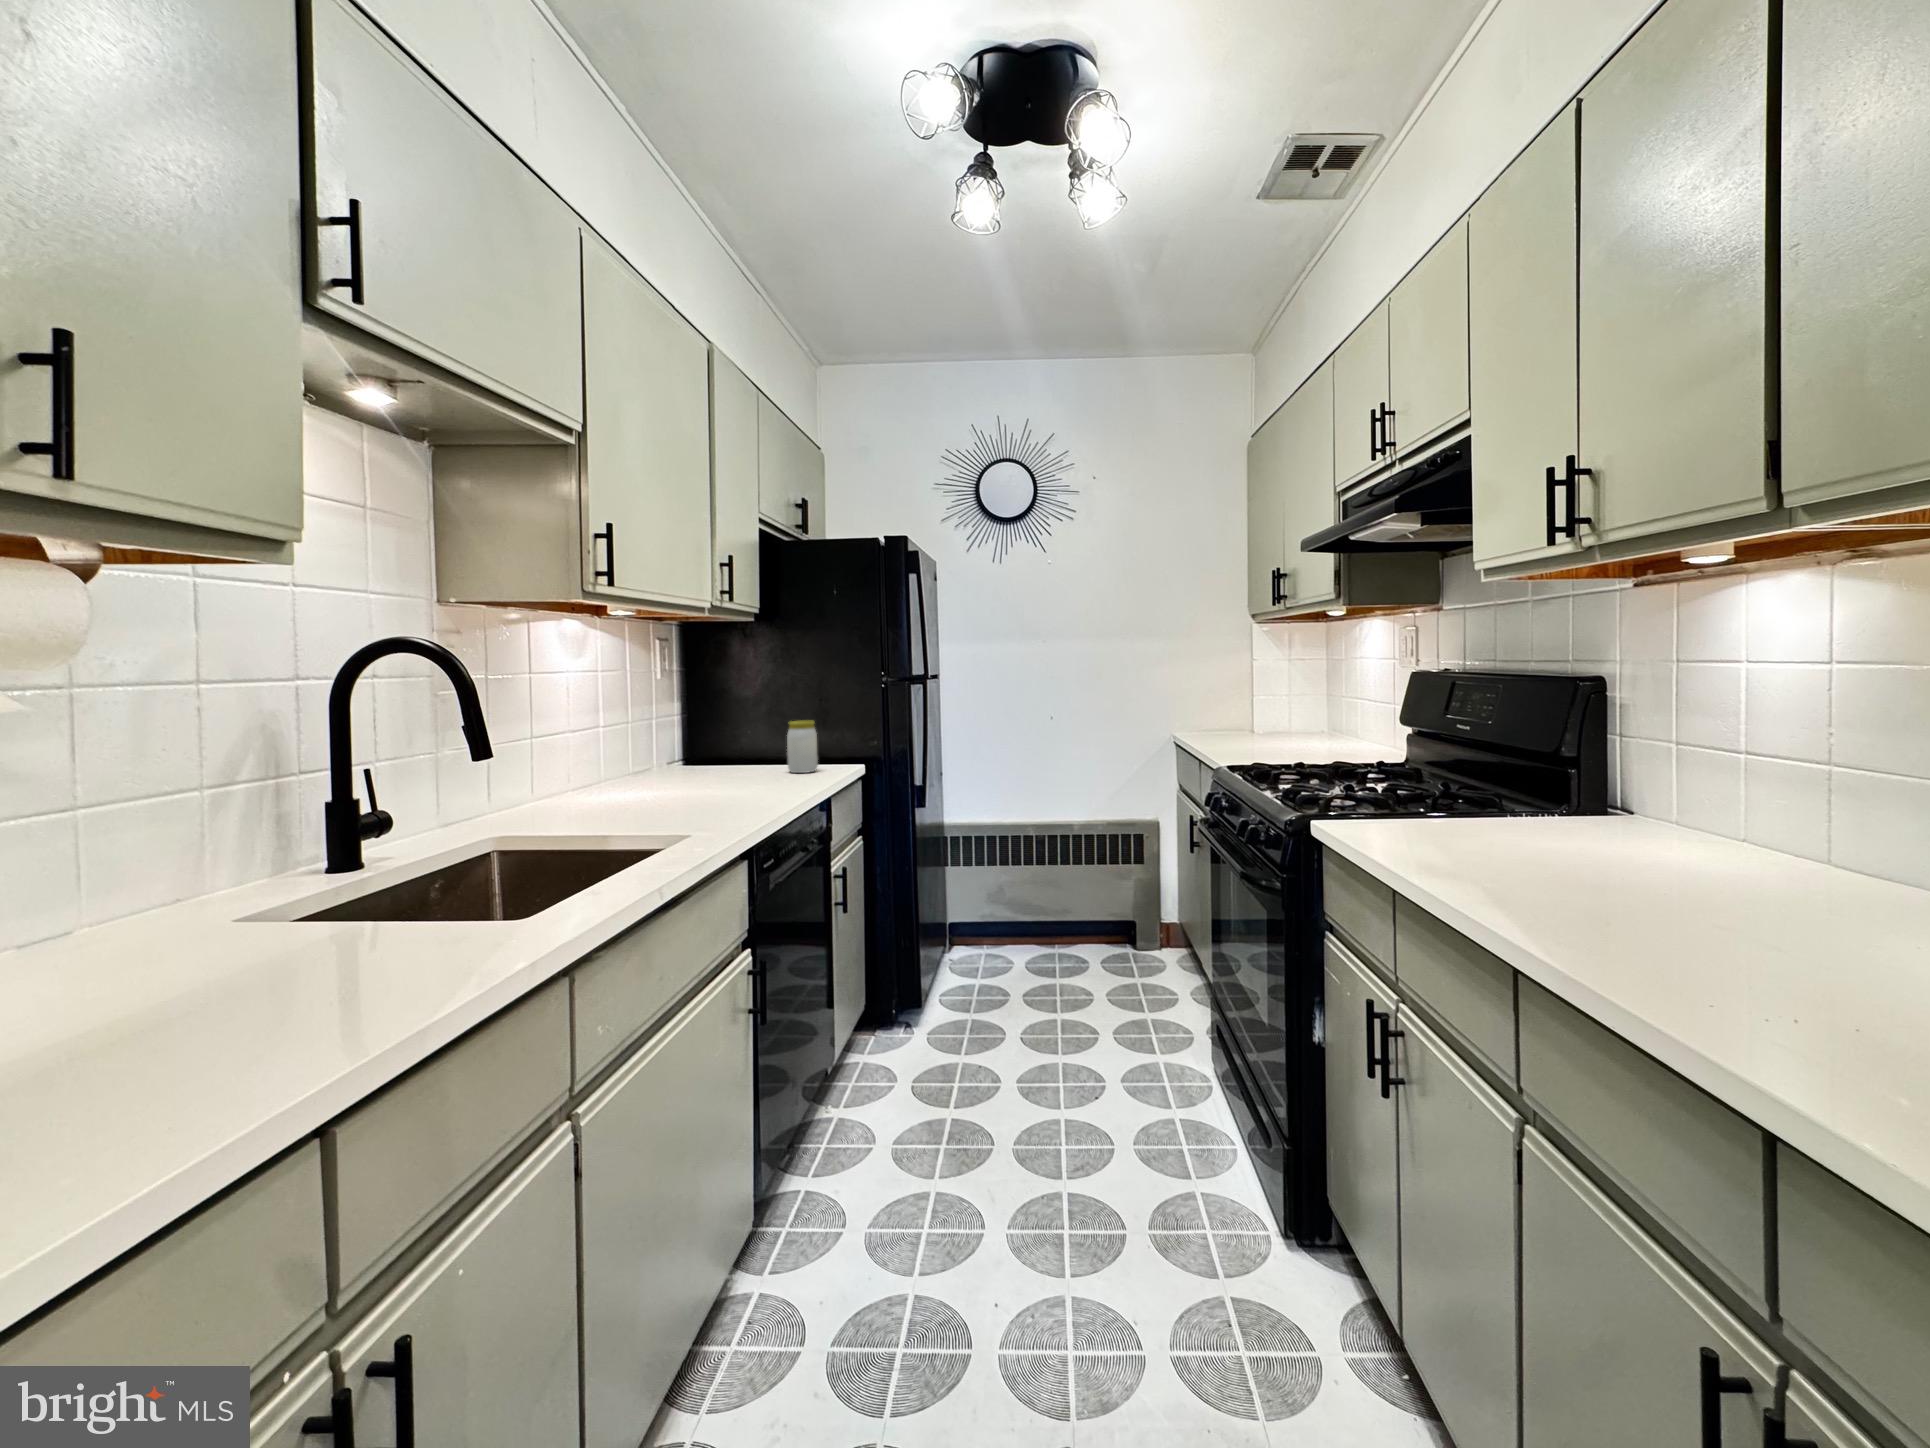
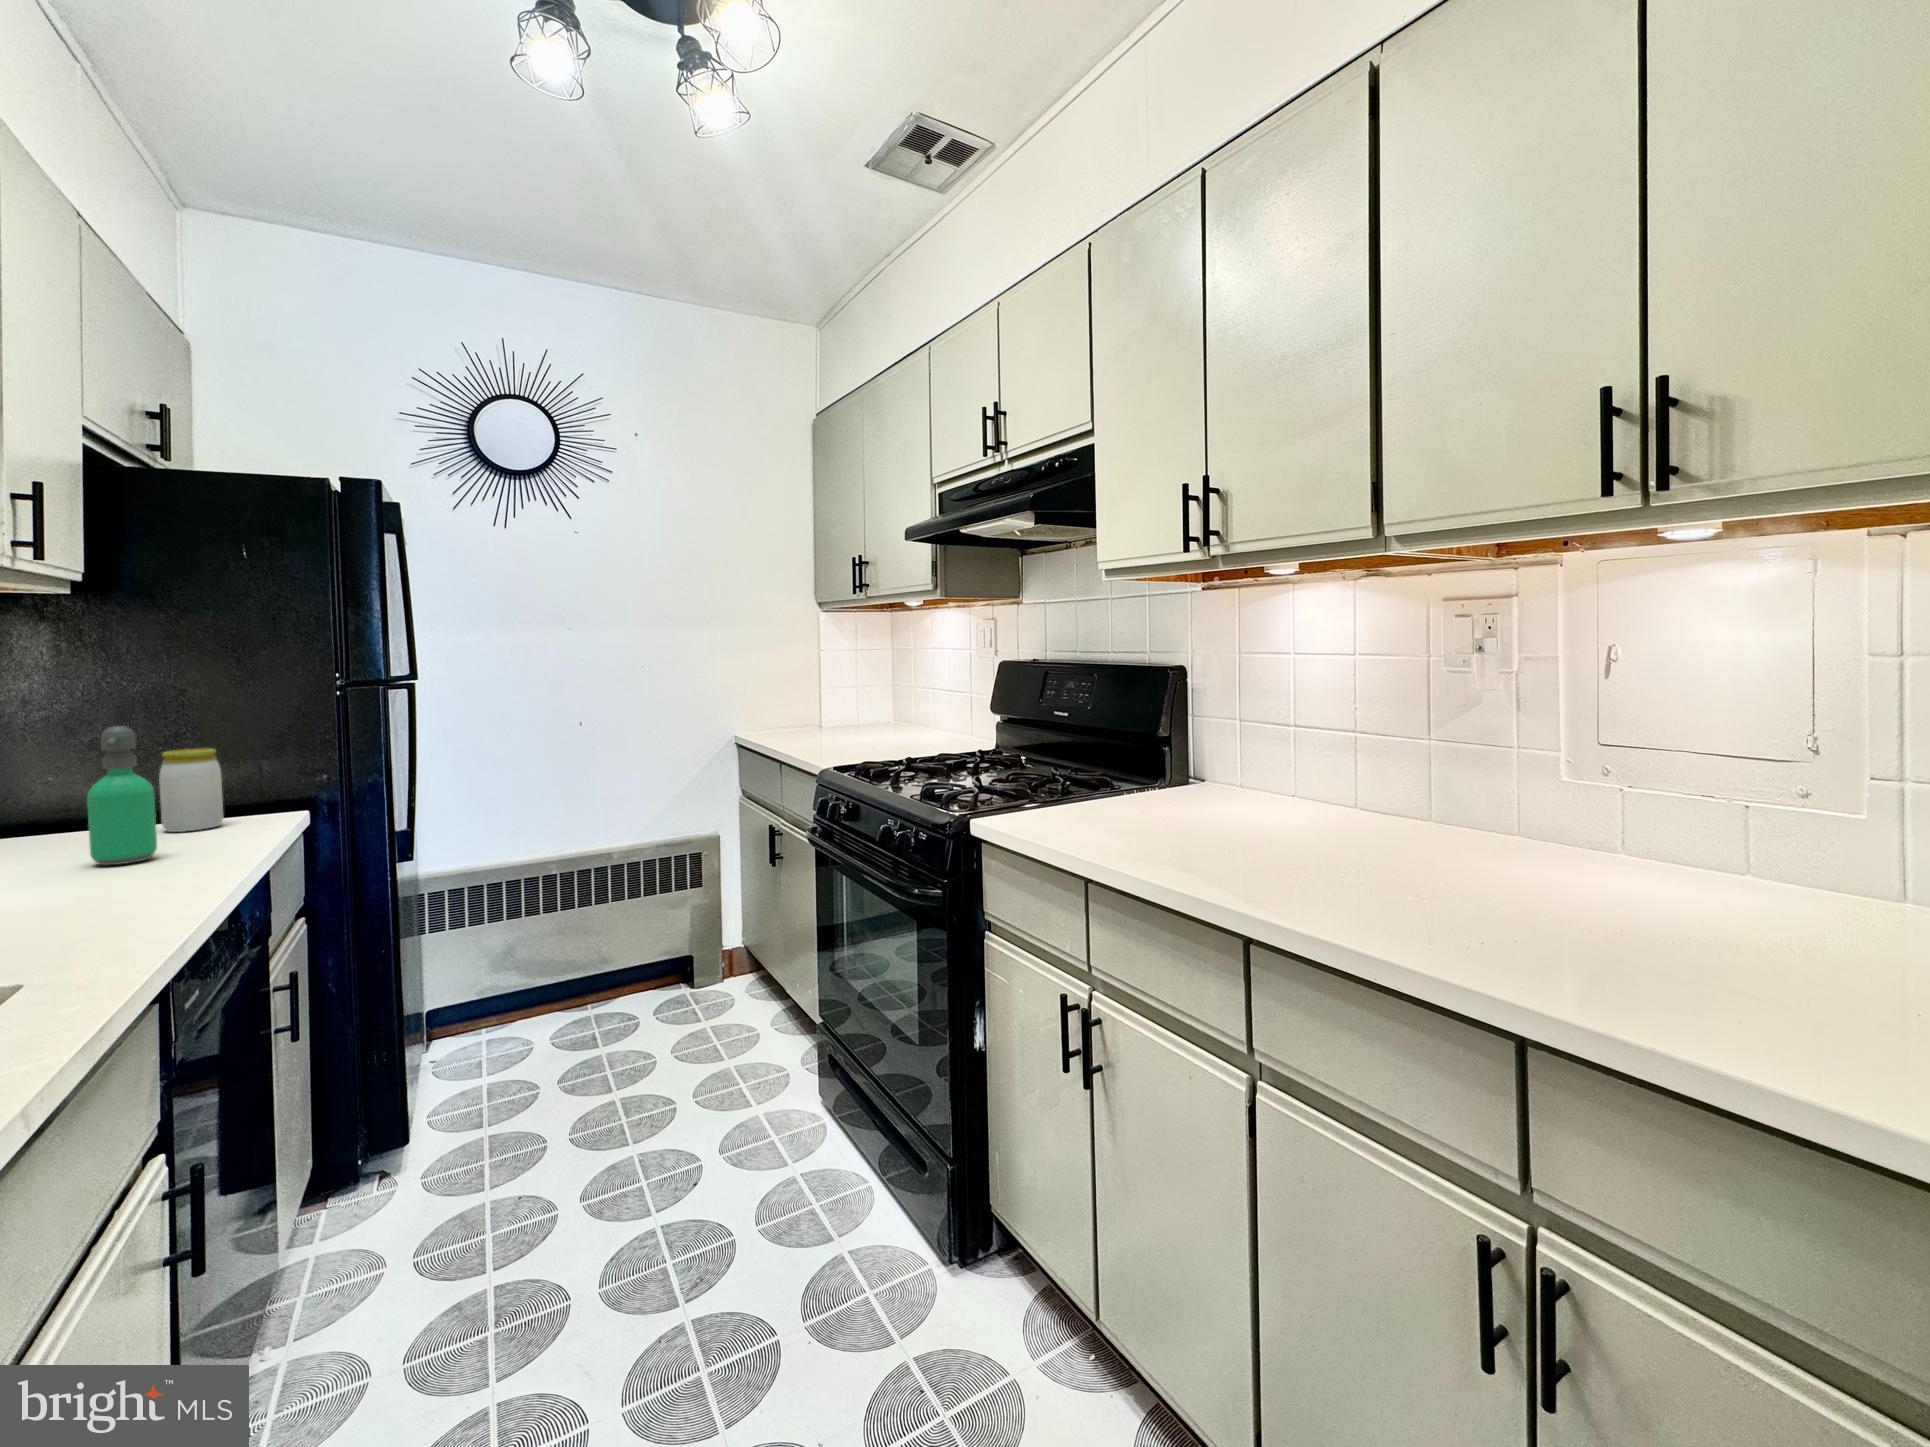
soap dispenser: none [746,704,777,789] -> present [87,726,157,865]

